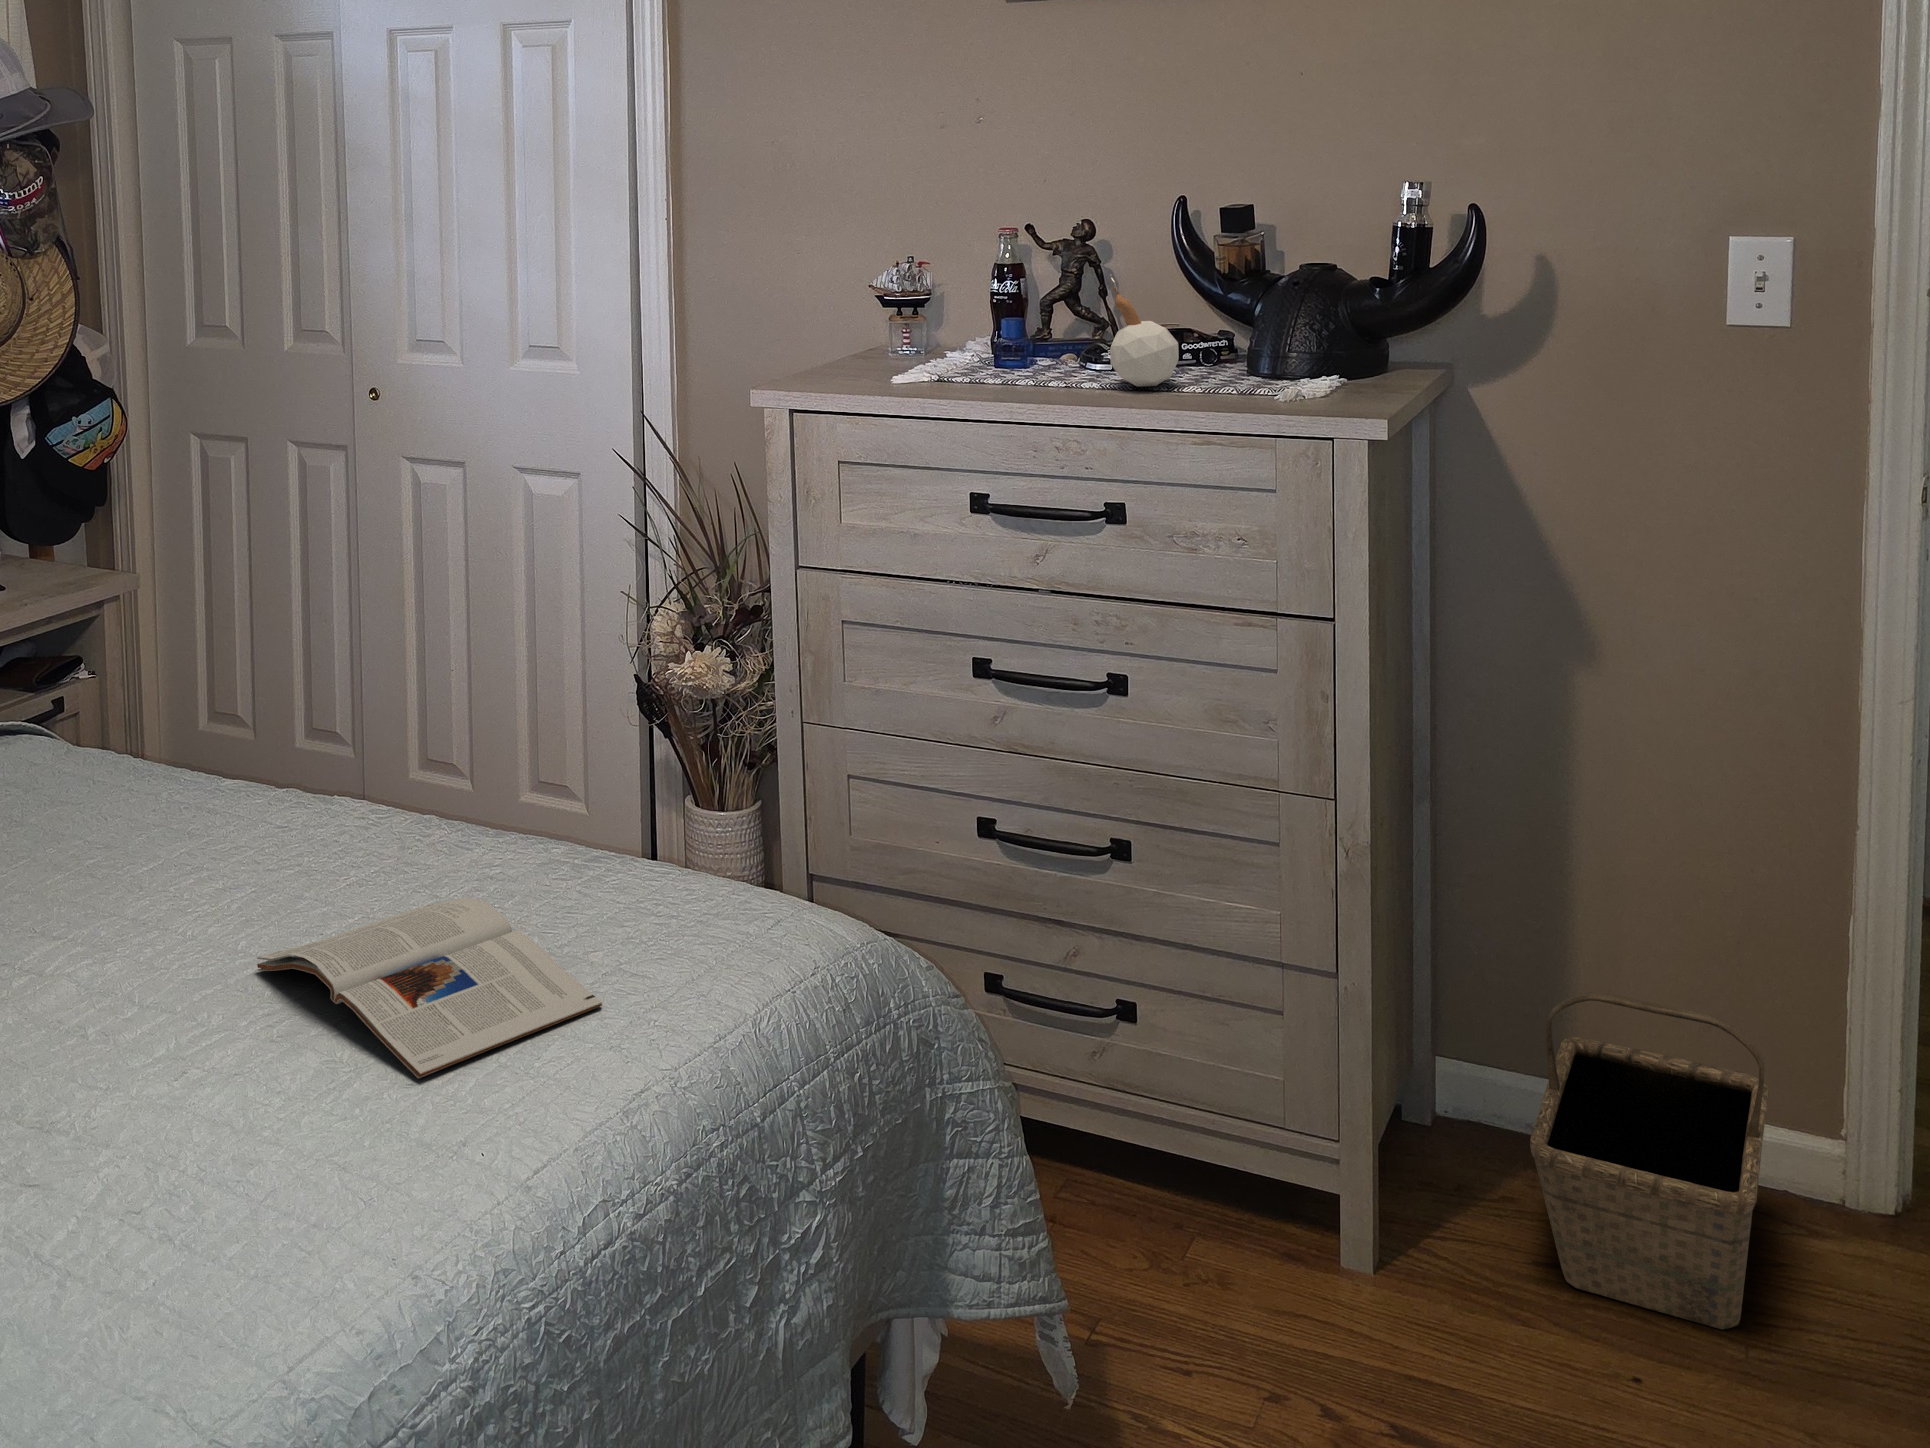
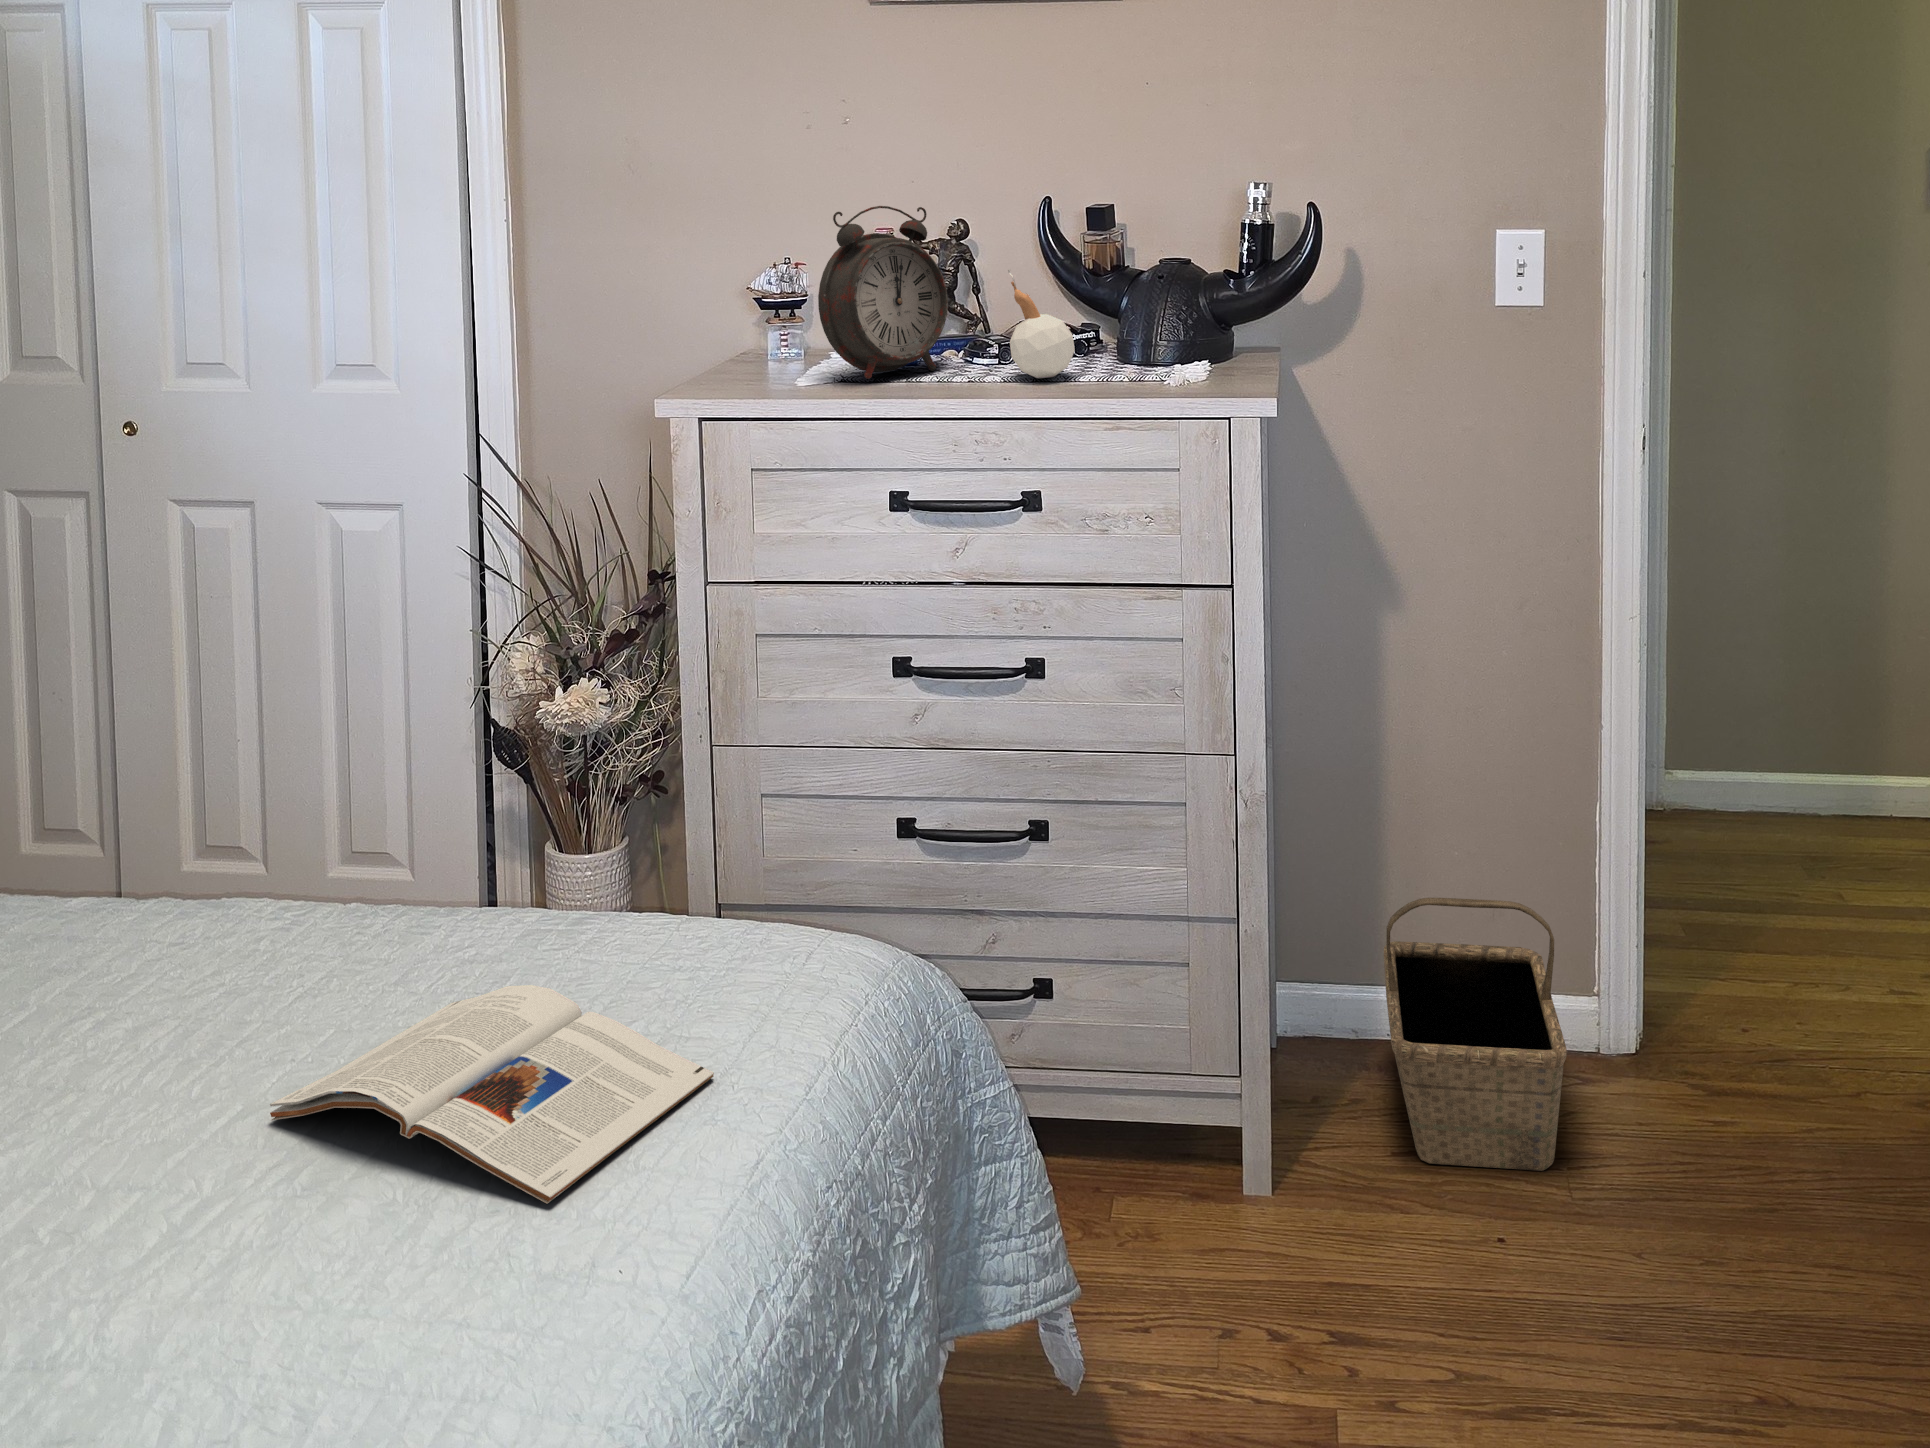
alarm clock: none [918,208,1056,379] -> present [818,206,948,379]

